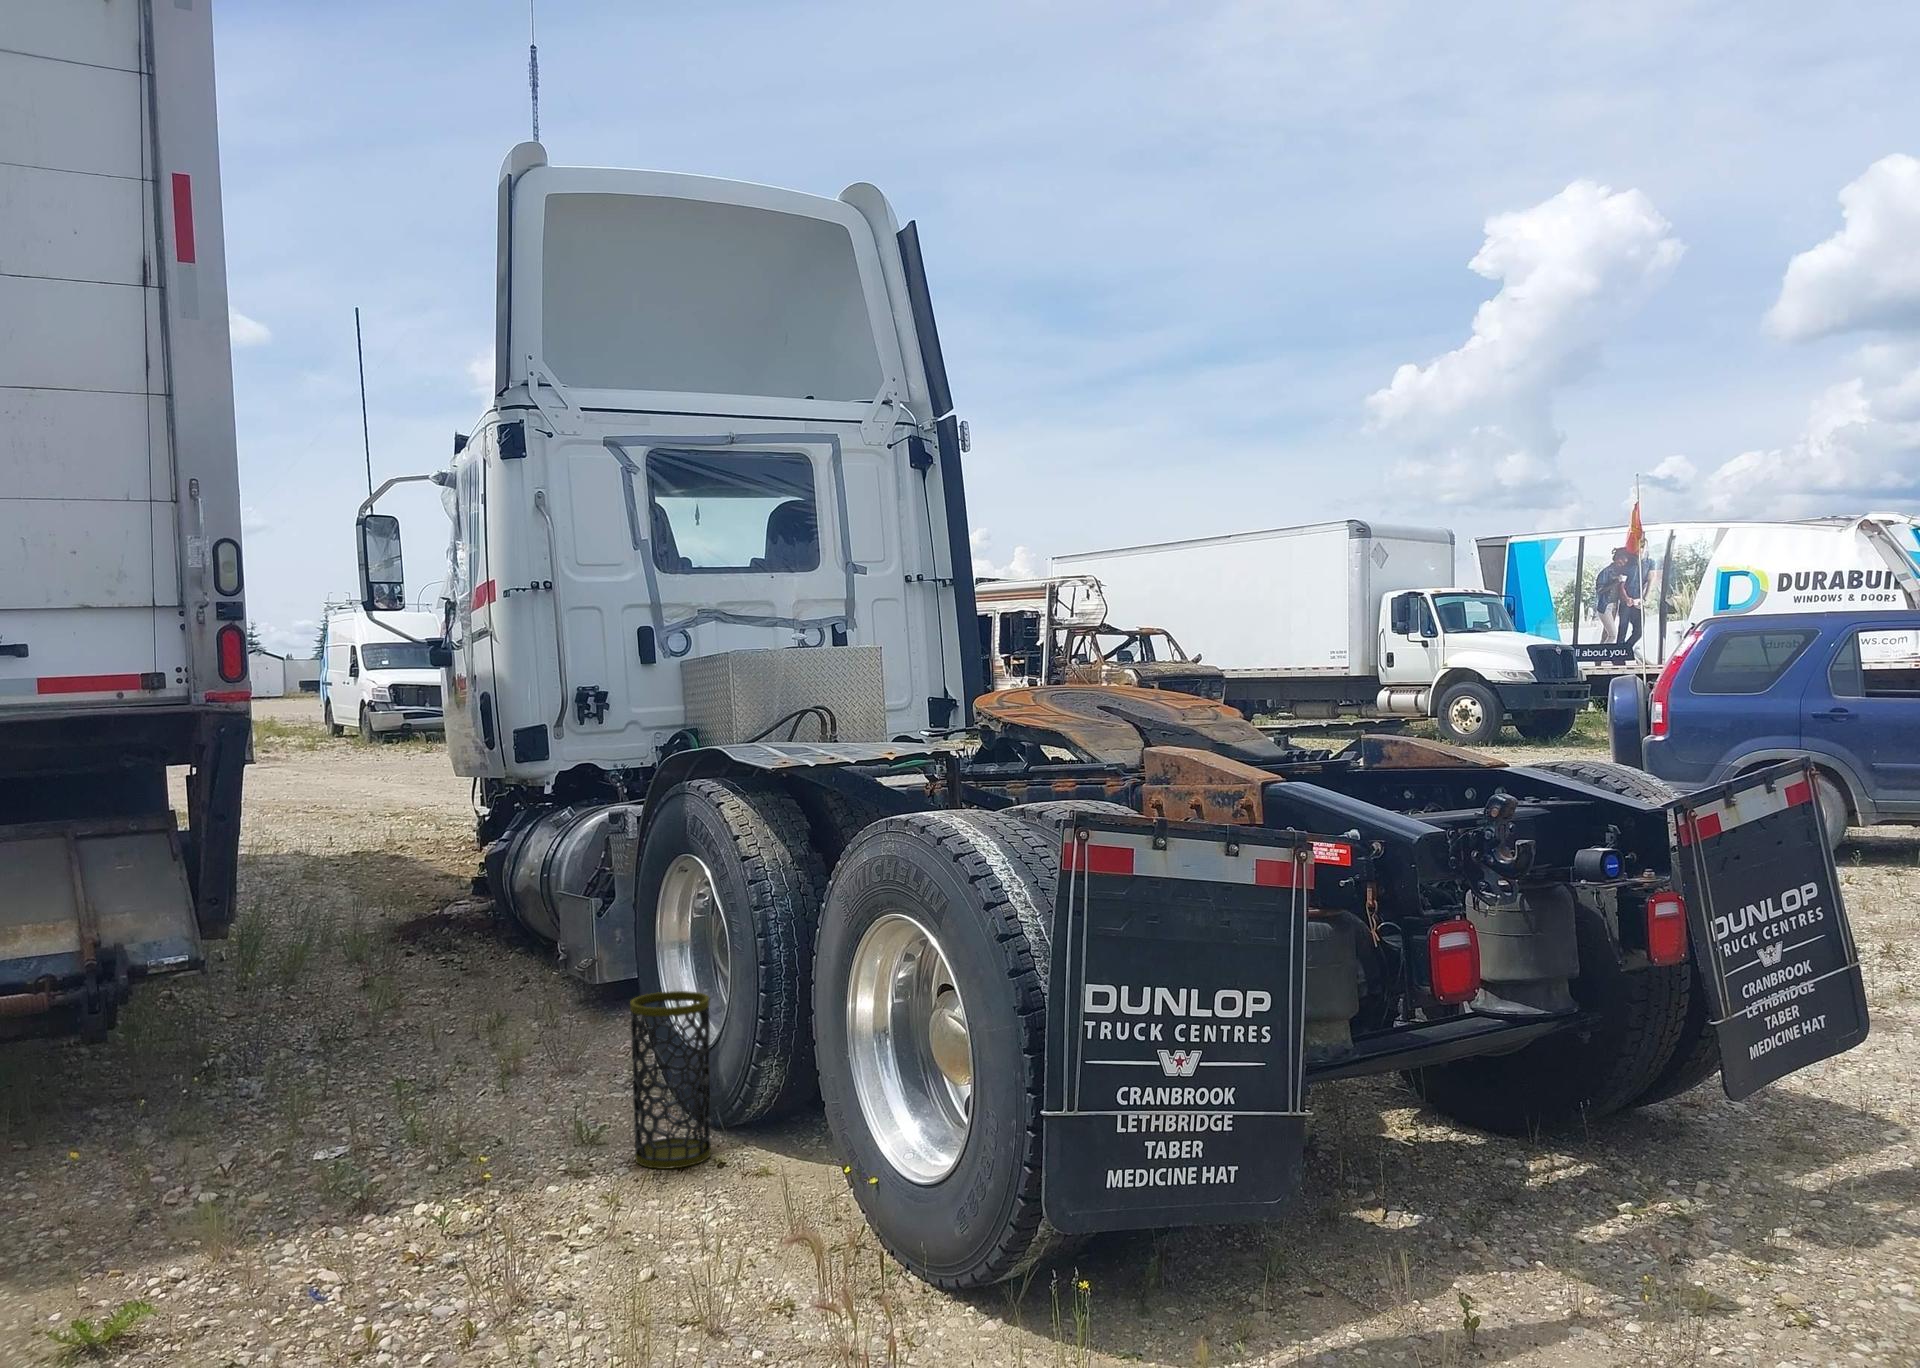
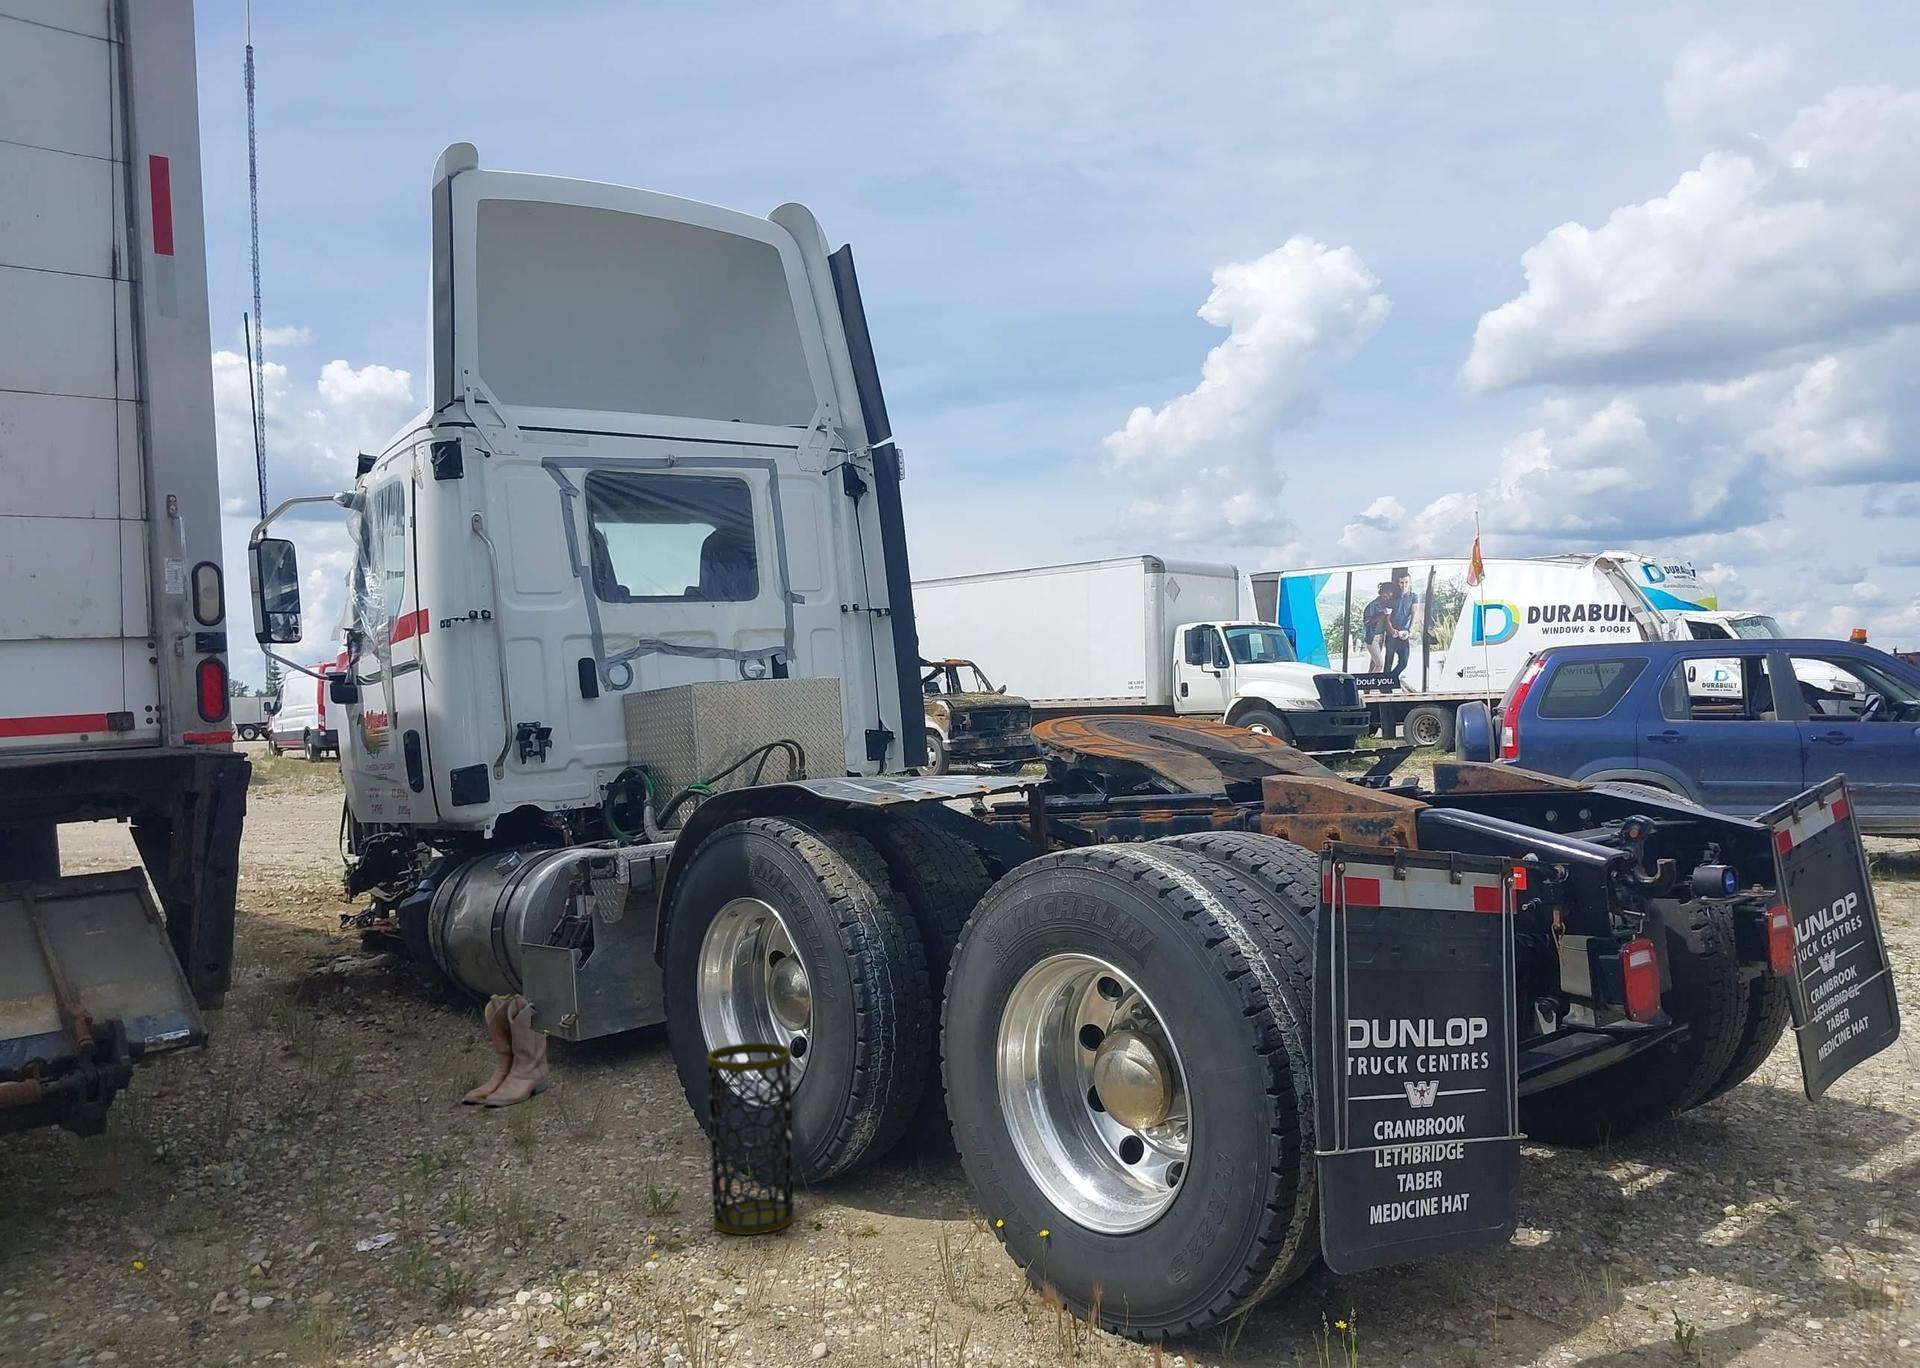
boots: none [483,939,567,1043] -> present [462,994,549,1106]

